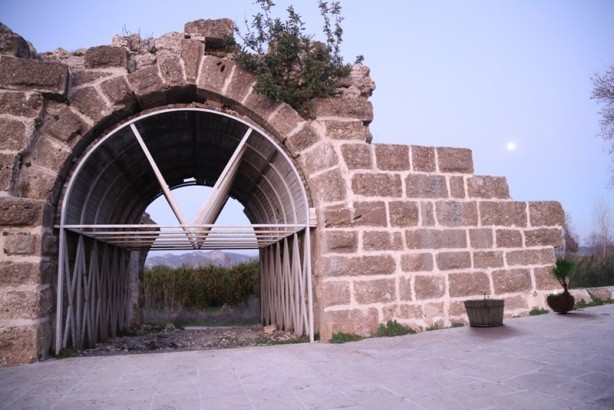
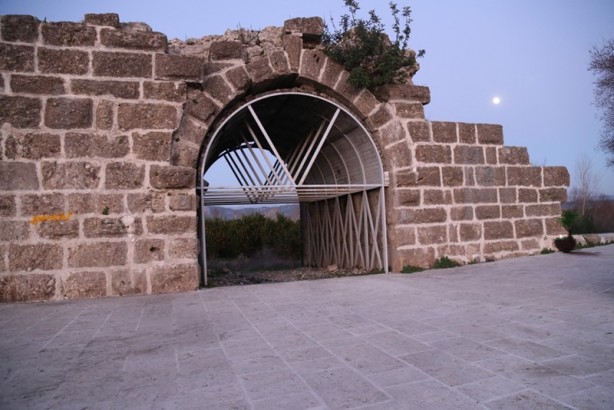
wooden bucket: present [463,293,505,327] -> none [496,236,529,262]

